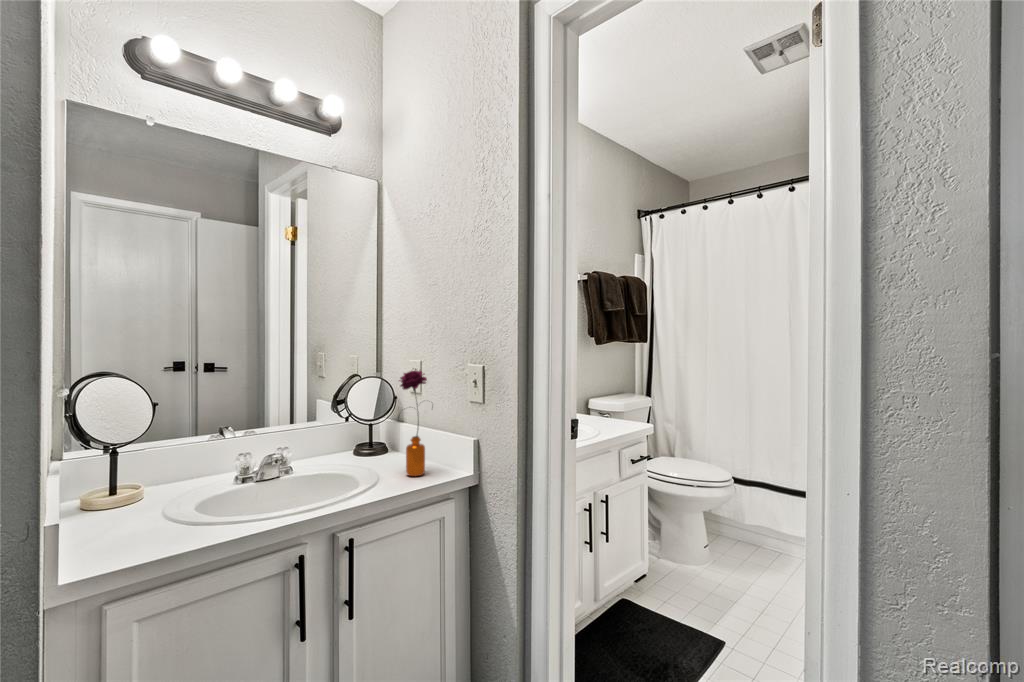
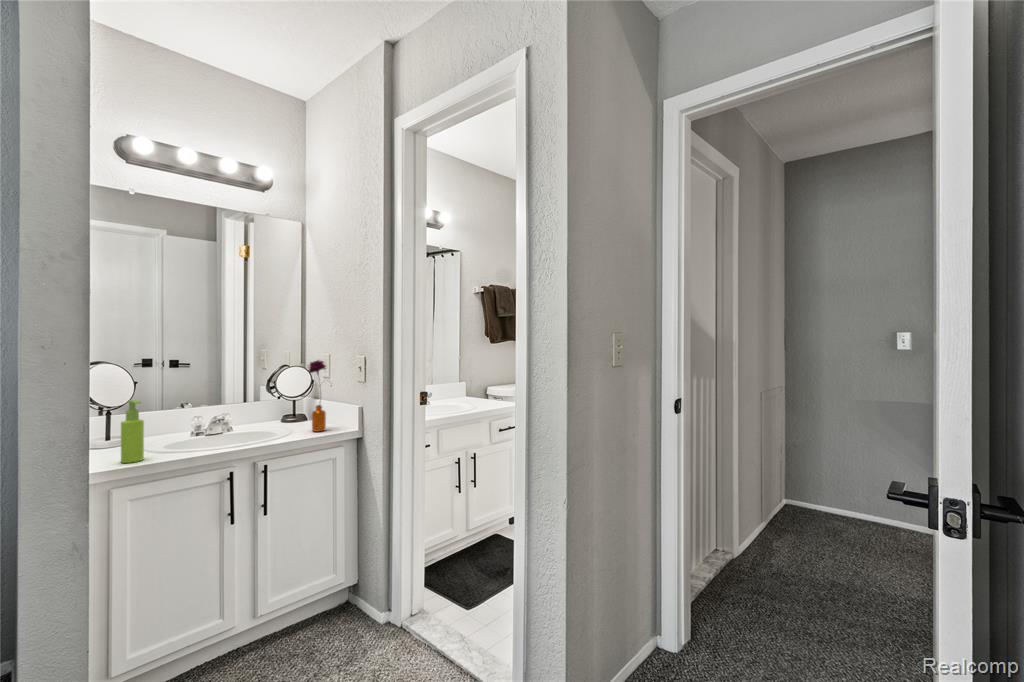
soap dispenser: none [128,440,165,547] -> present [121,400,144,463]

